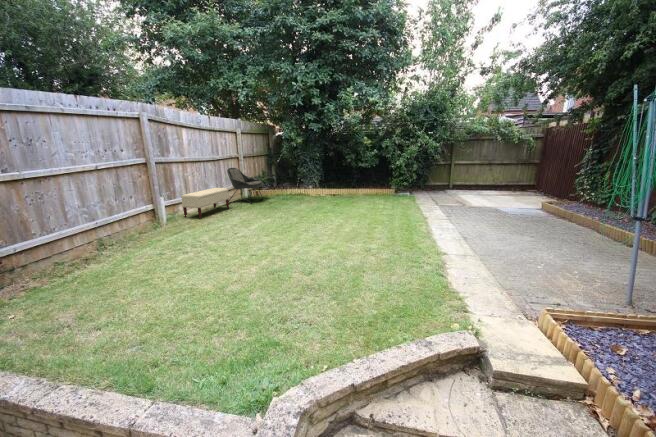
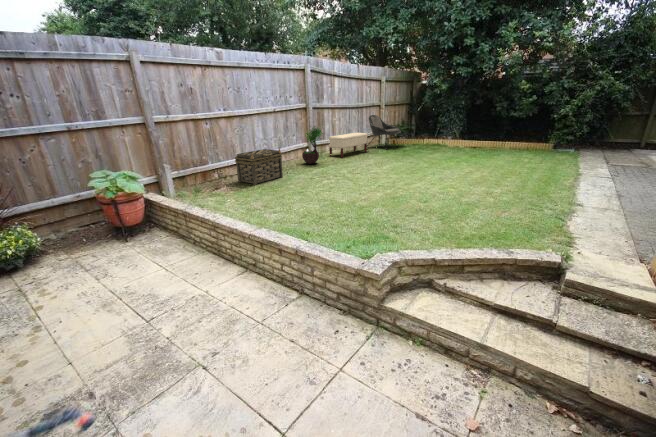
potted tree: none [145,183,174,231] -> present [302,128,321,164]
basket: none [22,220,115,280] -> present [235,148,283,185]

